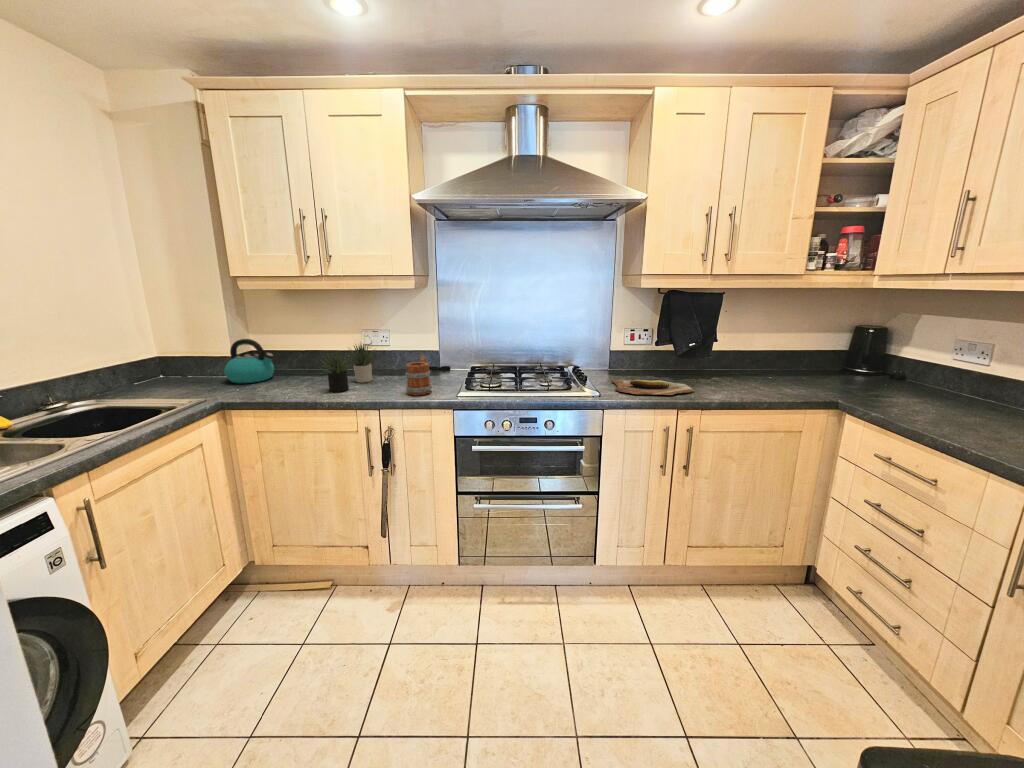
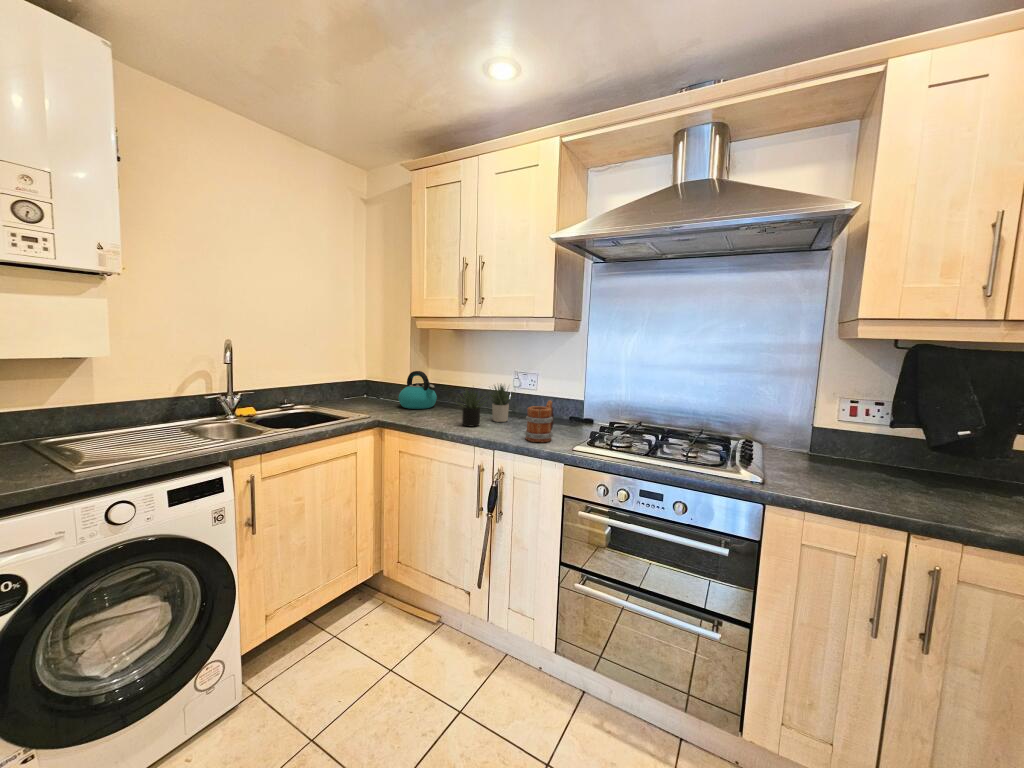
cutting board: present [612,379,694,395] -> none [793,466,955,510]

